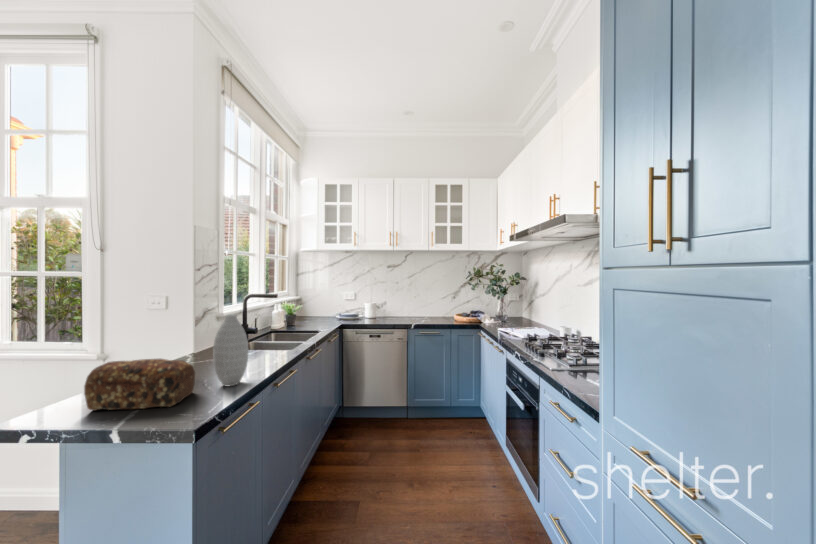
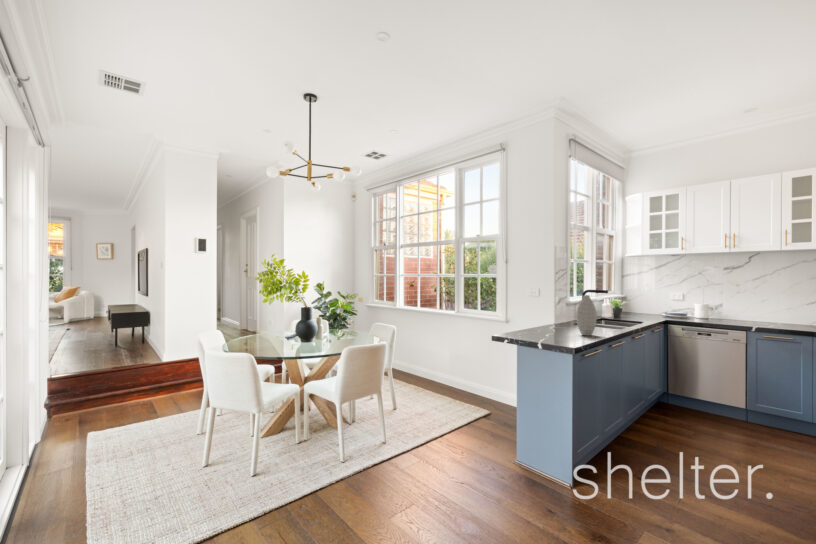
bread loaf: present [84,359,195,411] -> none [523,313,568,337]

